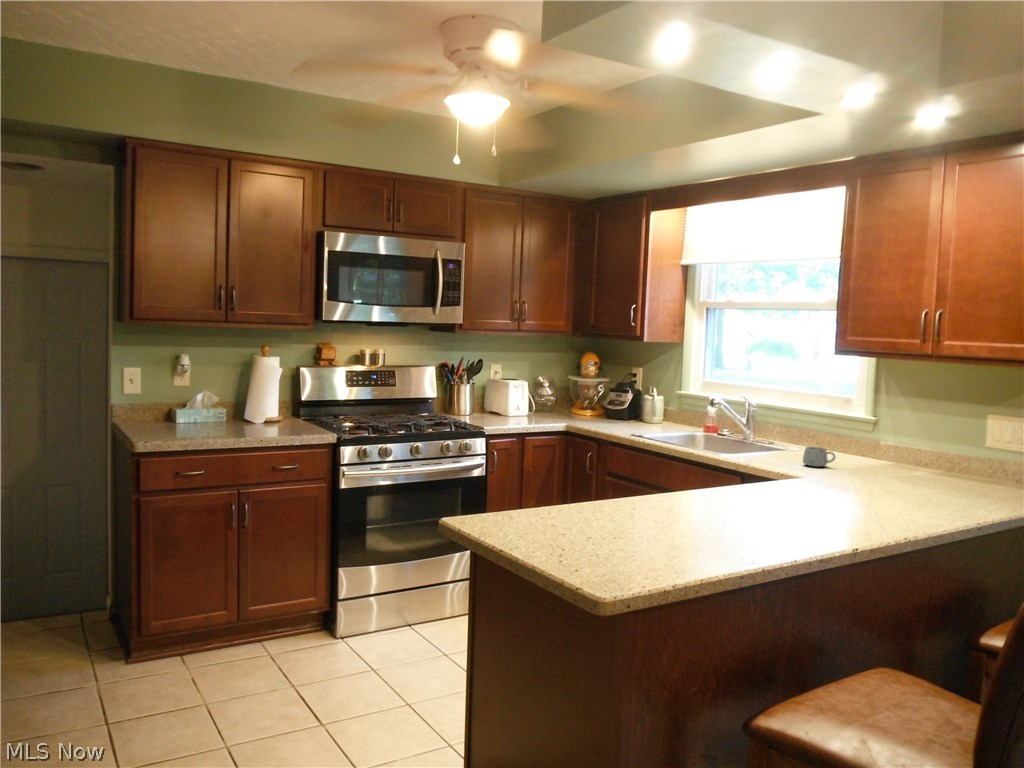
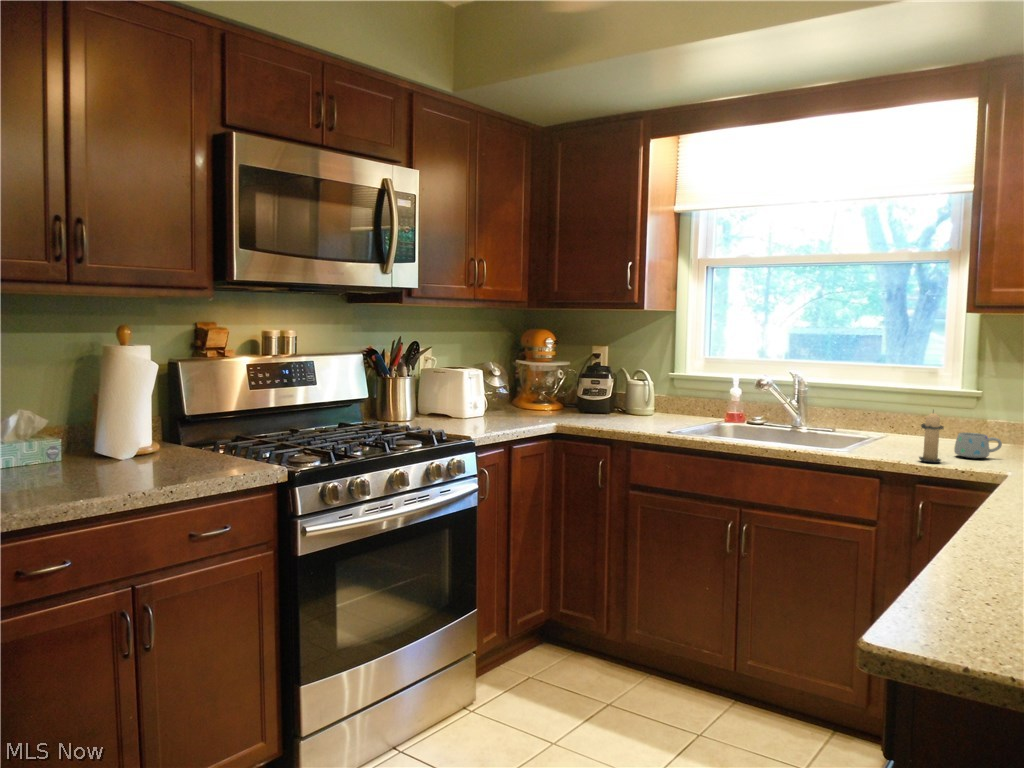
candle: none [758,426,779,466] -> present [919,410,944,462]

